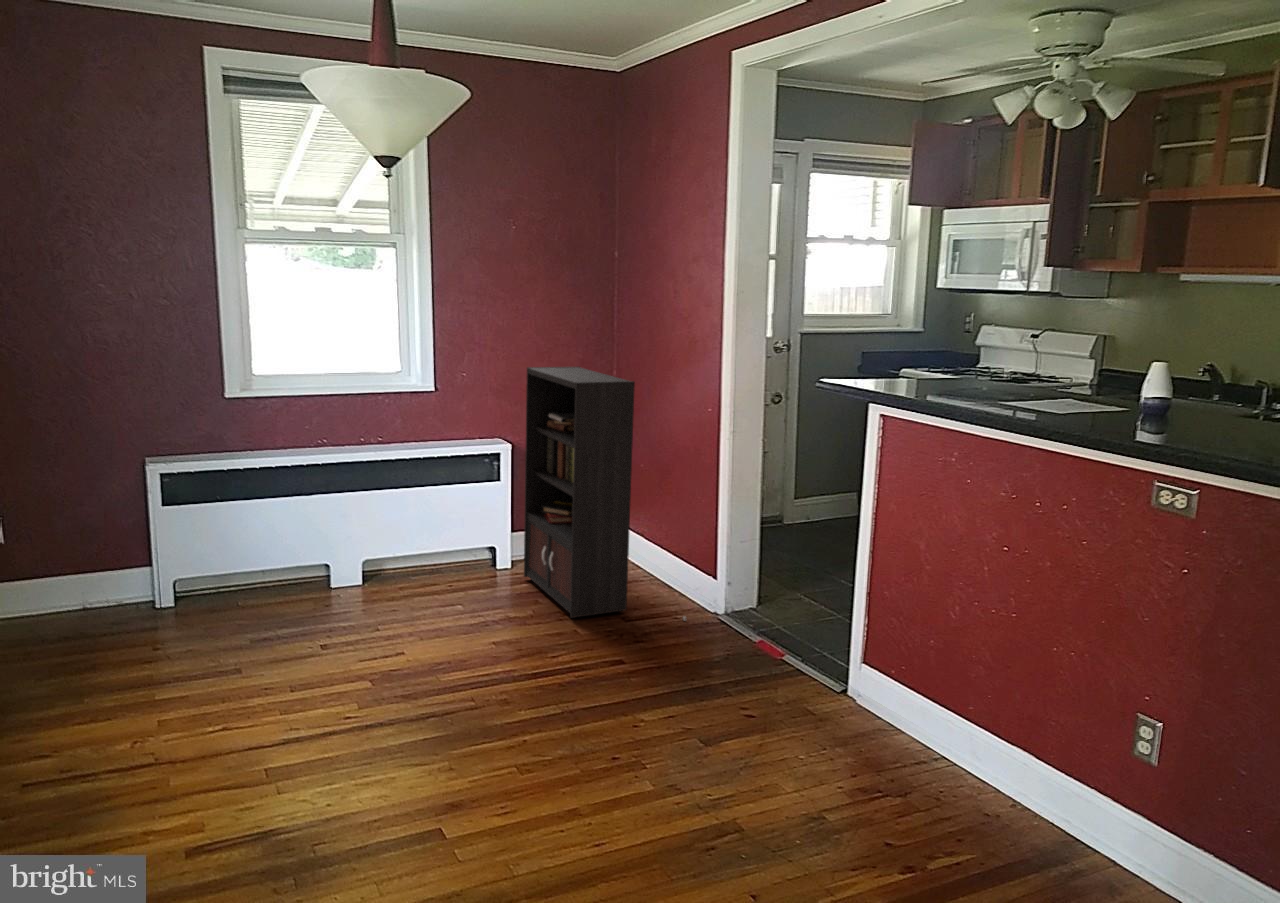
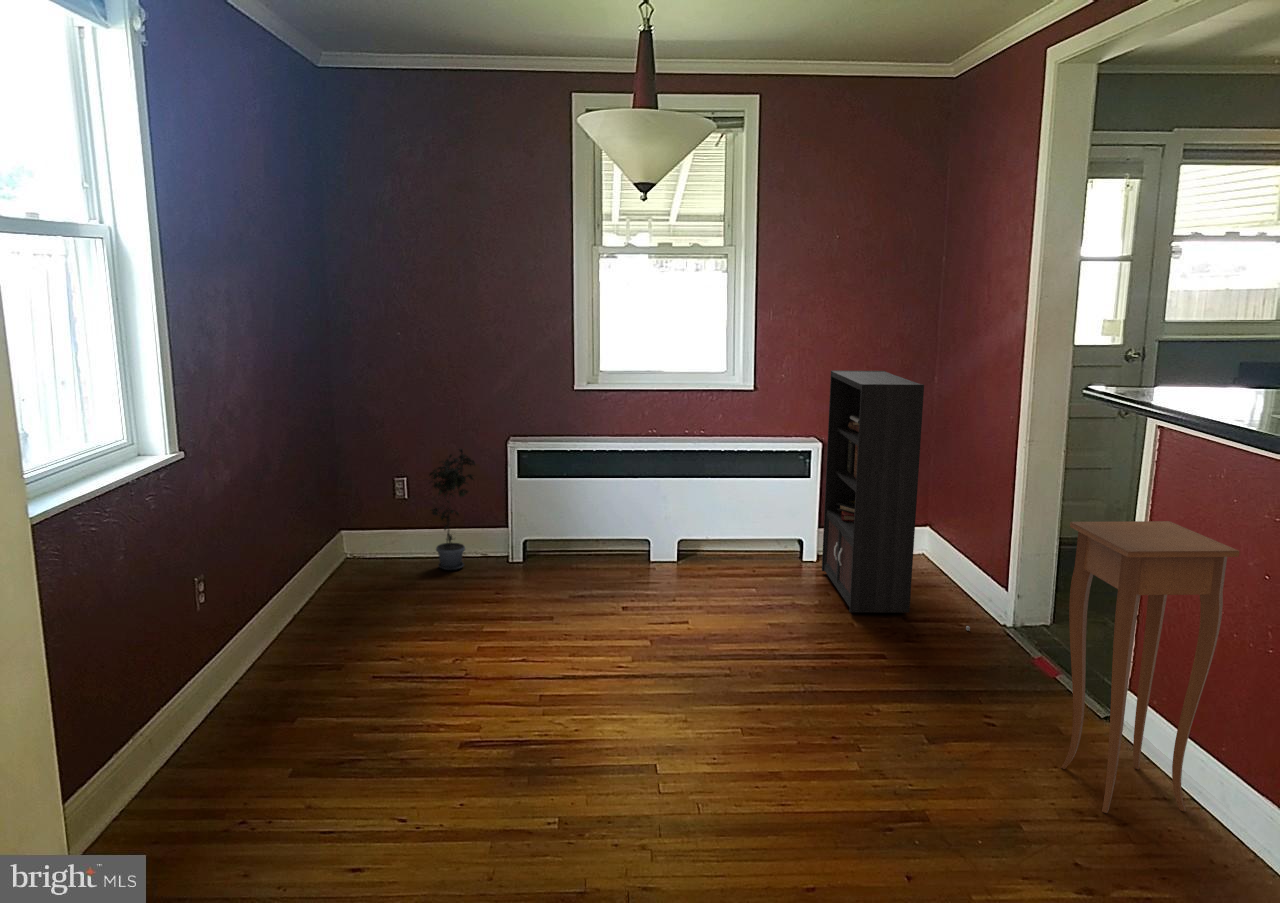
potted plant: none [23,474,104,631] -> present [429,449,475,570]
side table: none [818,504,965,778] -> present [1061,521,1239,813]

